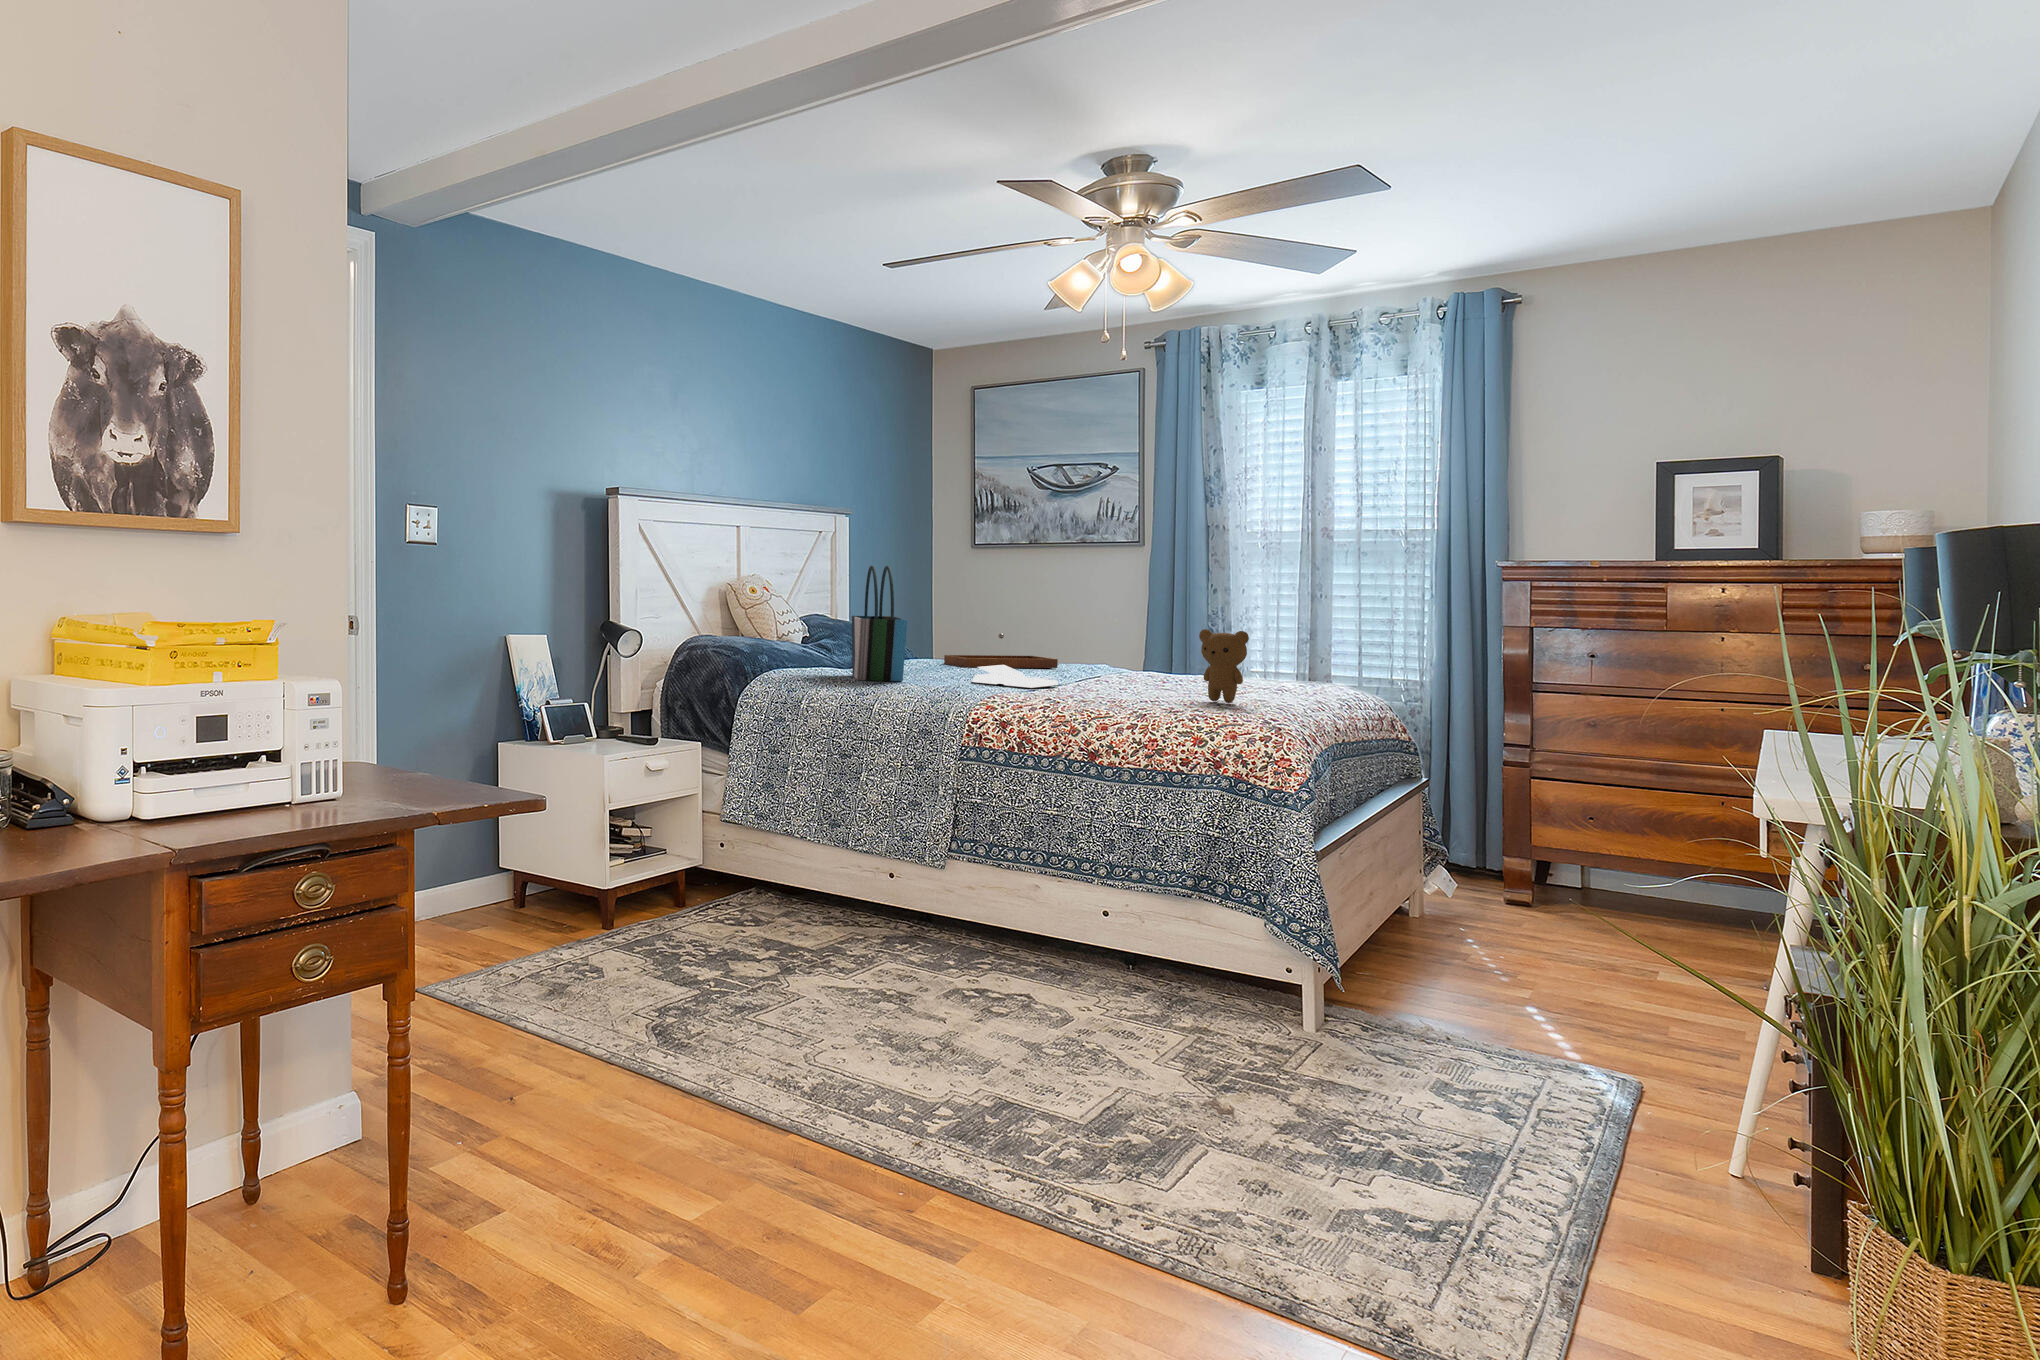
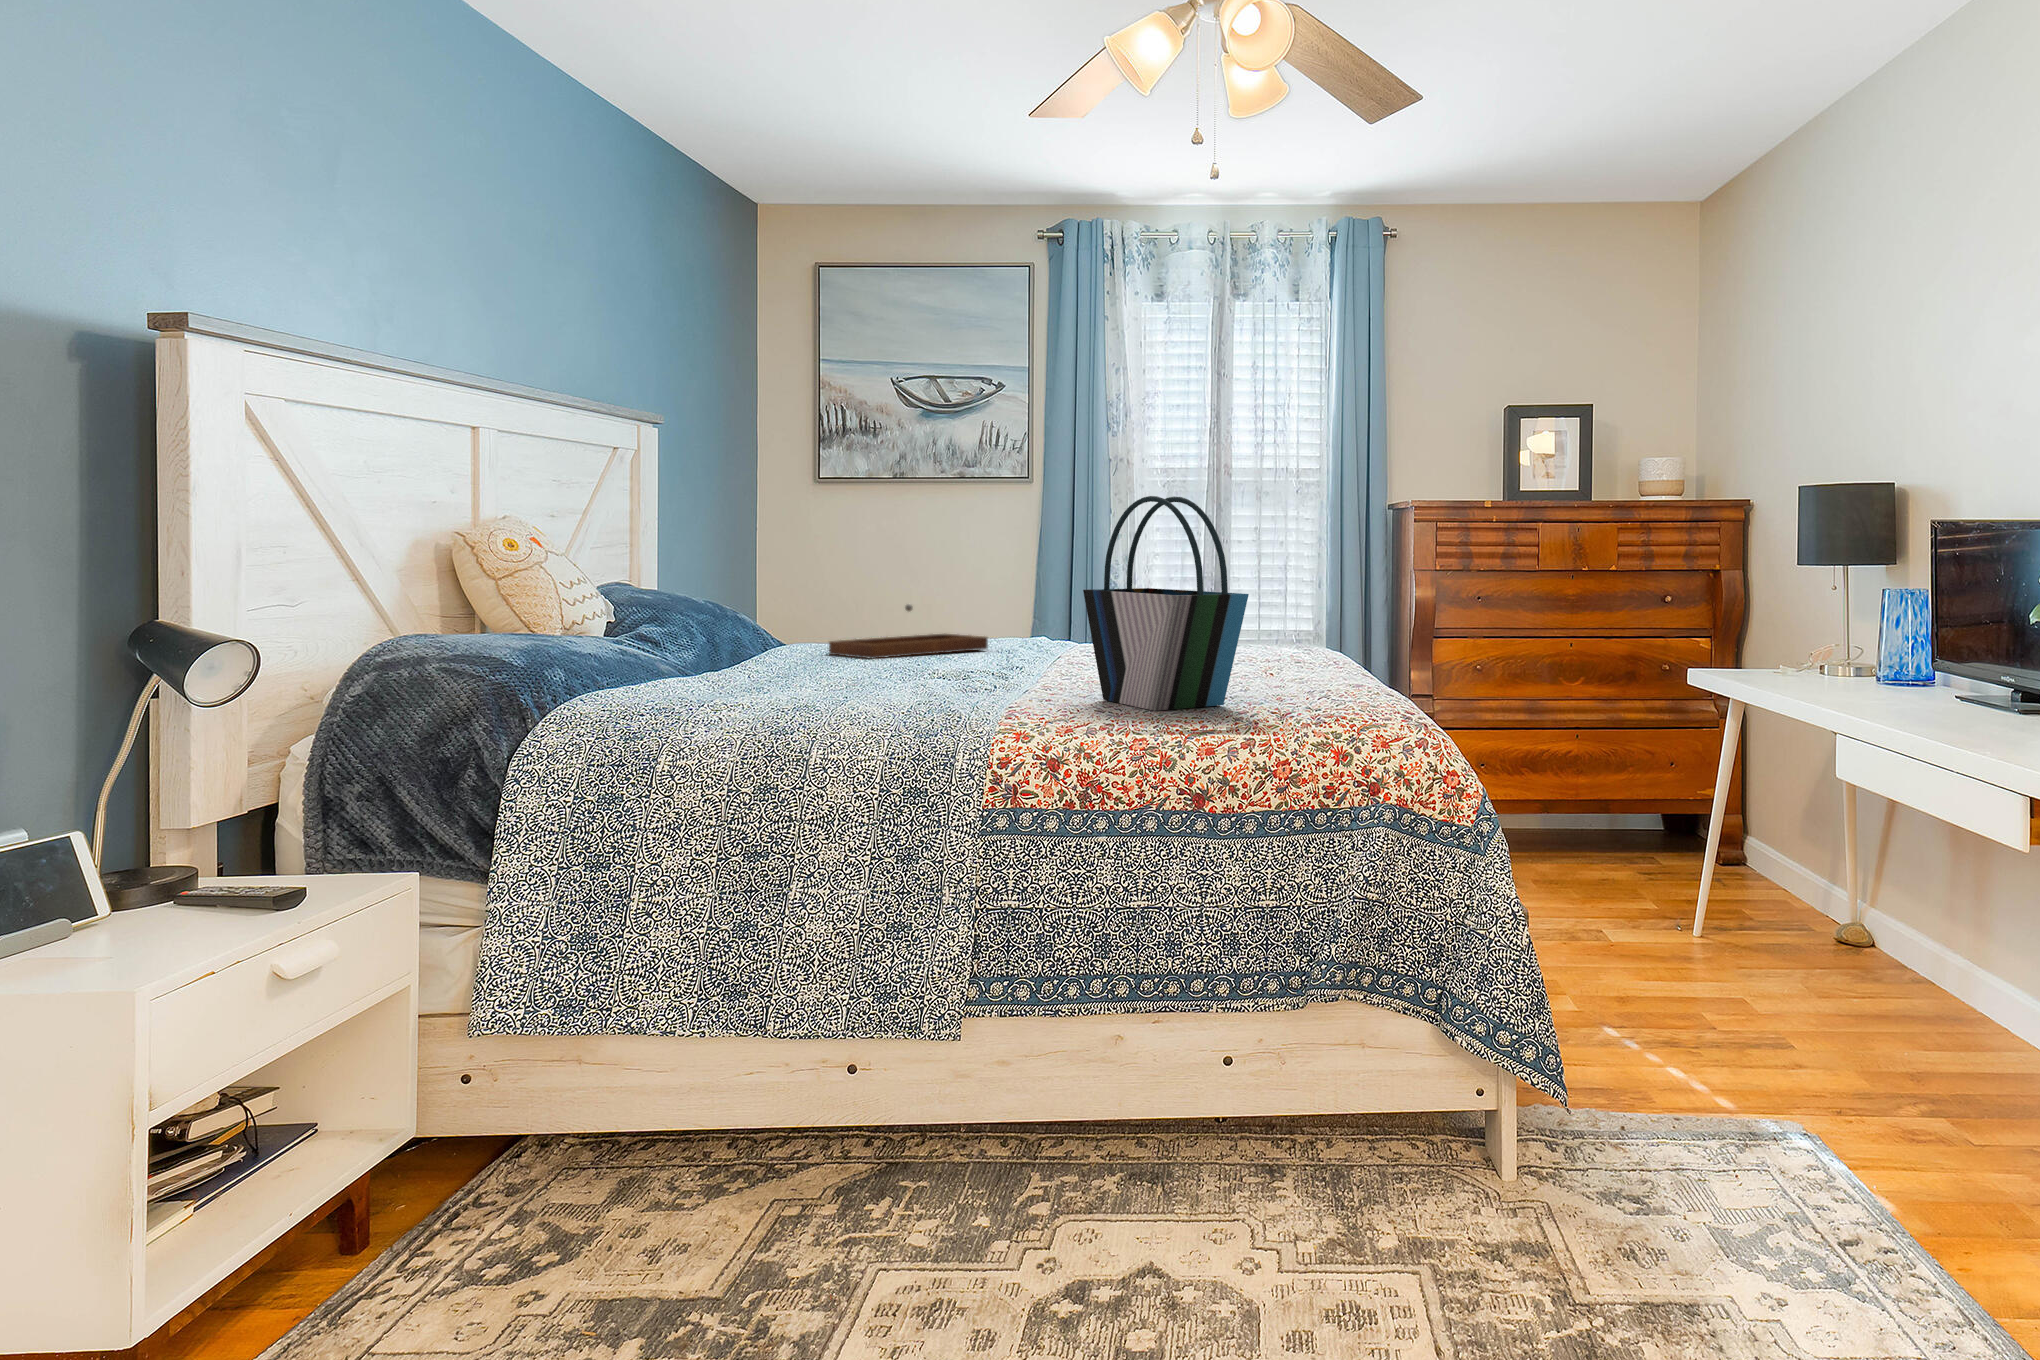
tote bag: present [852,566,907,681] -> present [1083,496,1249,711]
teddy bear: present [1199,629,1249,703] -> none [1263,587,1332,690]
book: present [971,665,1060,689] -> none [934,655,1066,692]

